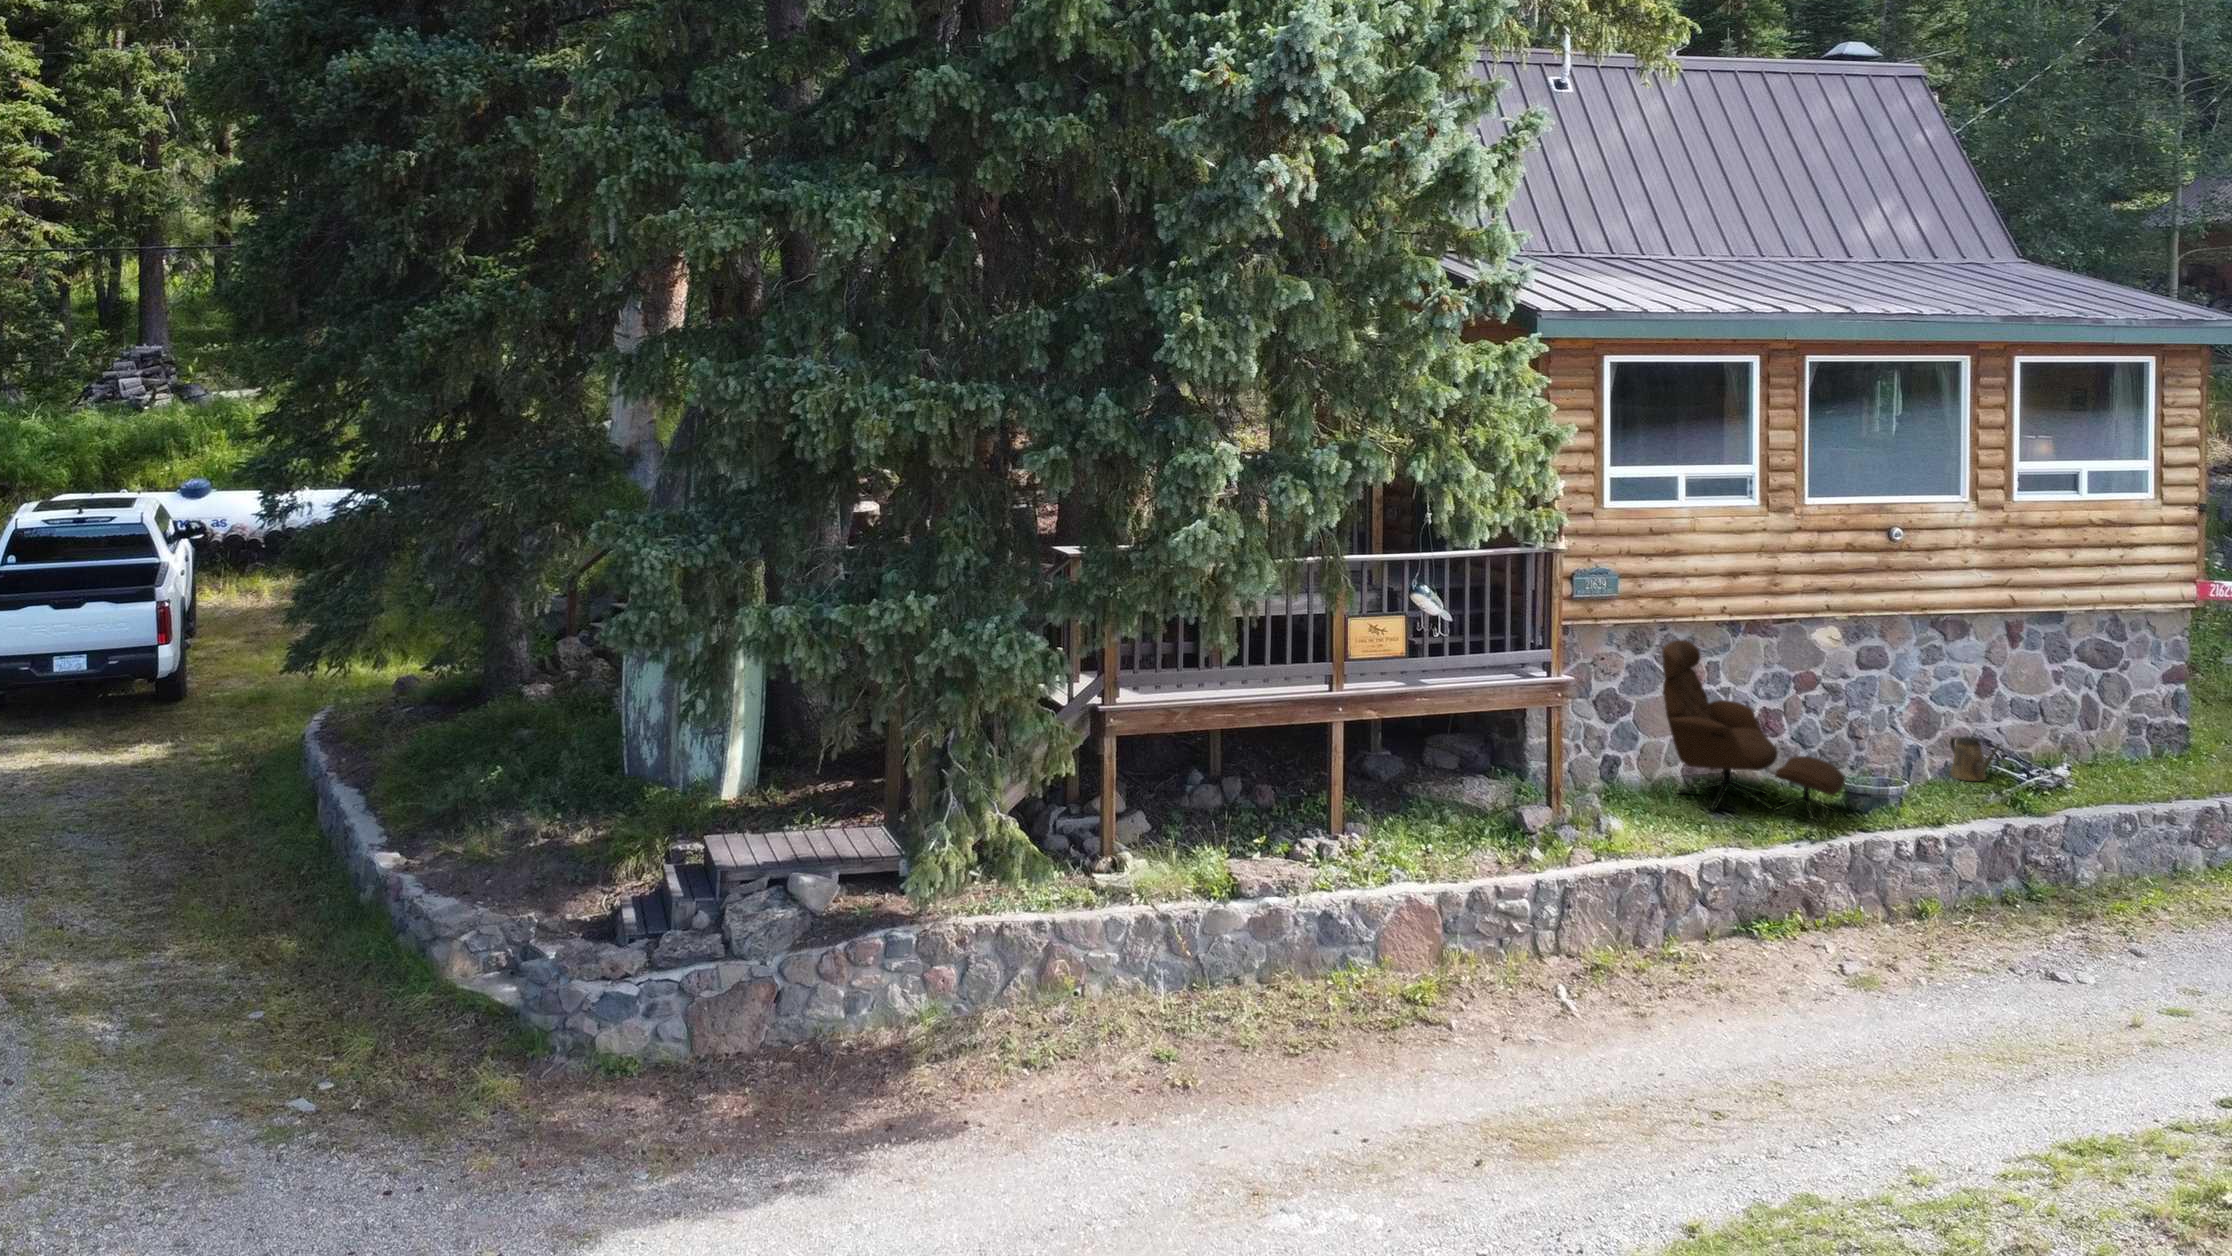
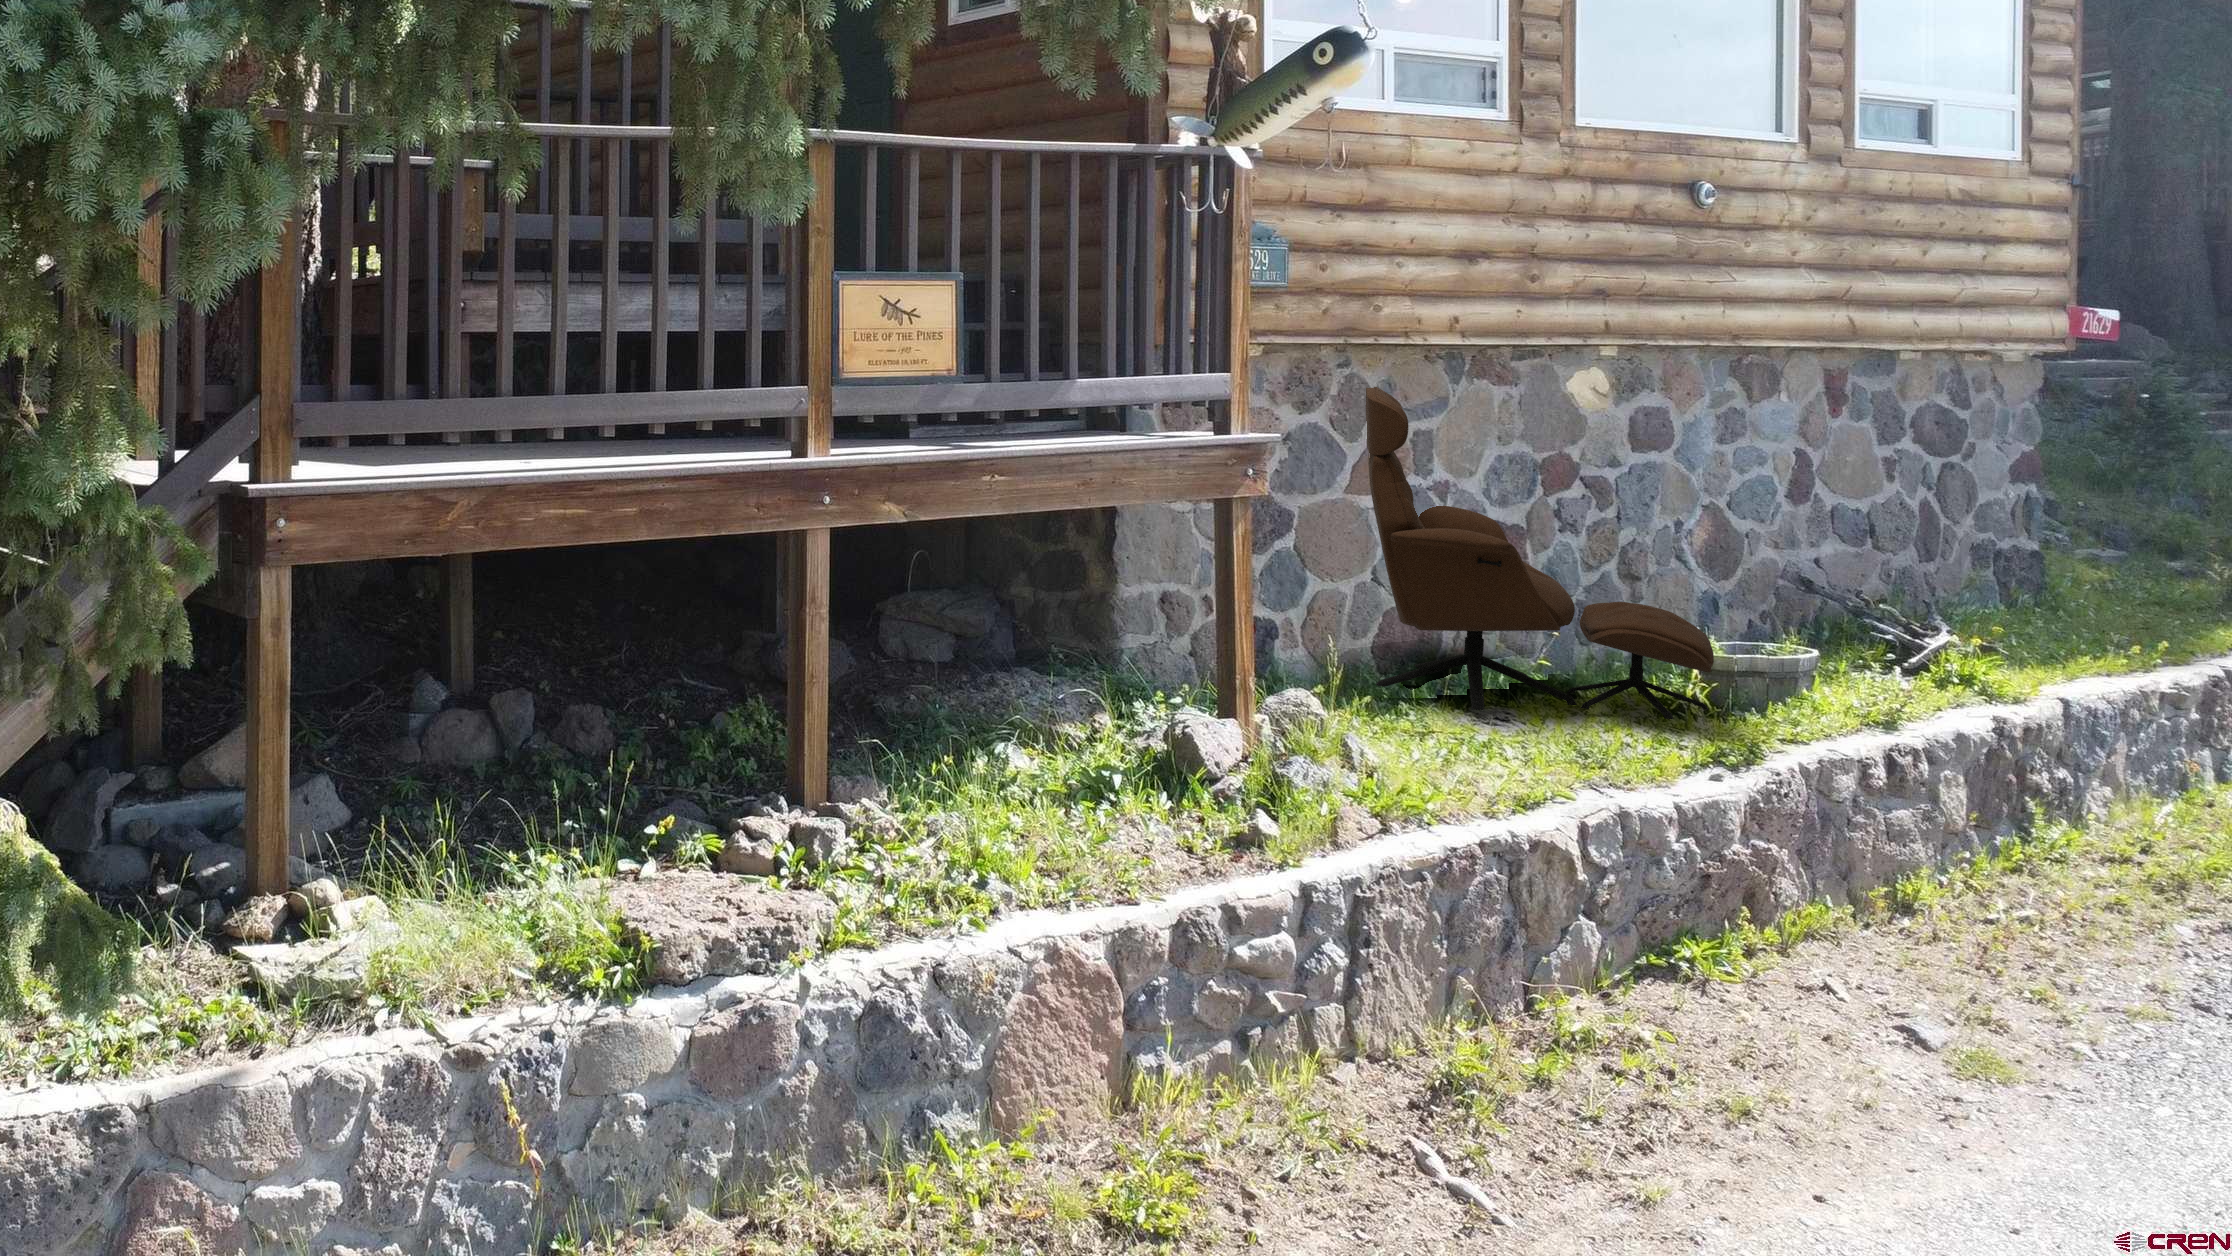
watering can: present [1949,736,2002,781] -> none [1755,568,1891,645]

